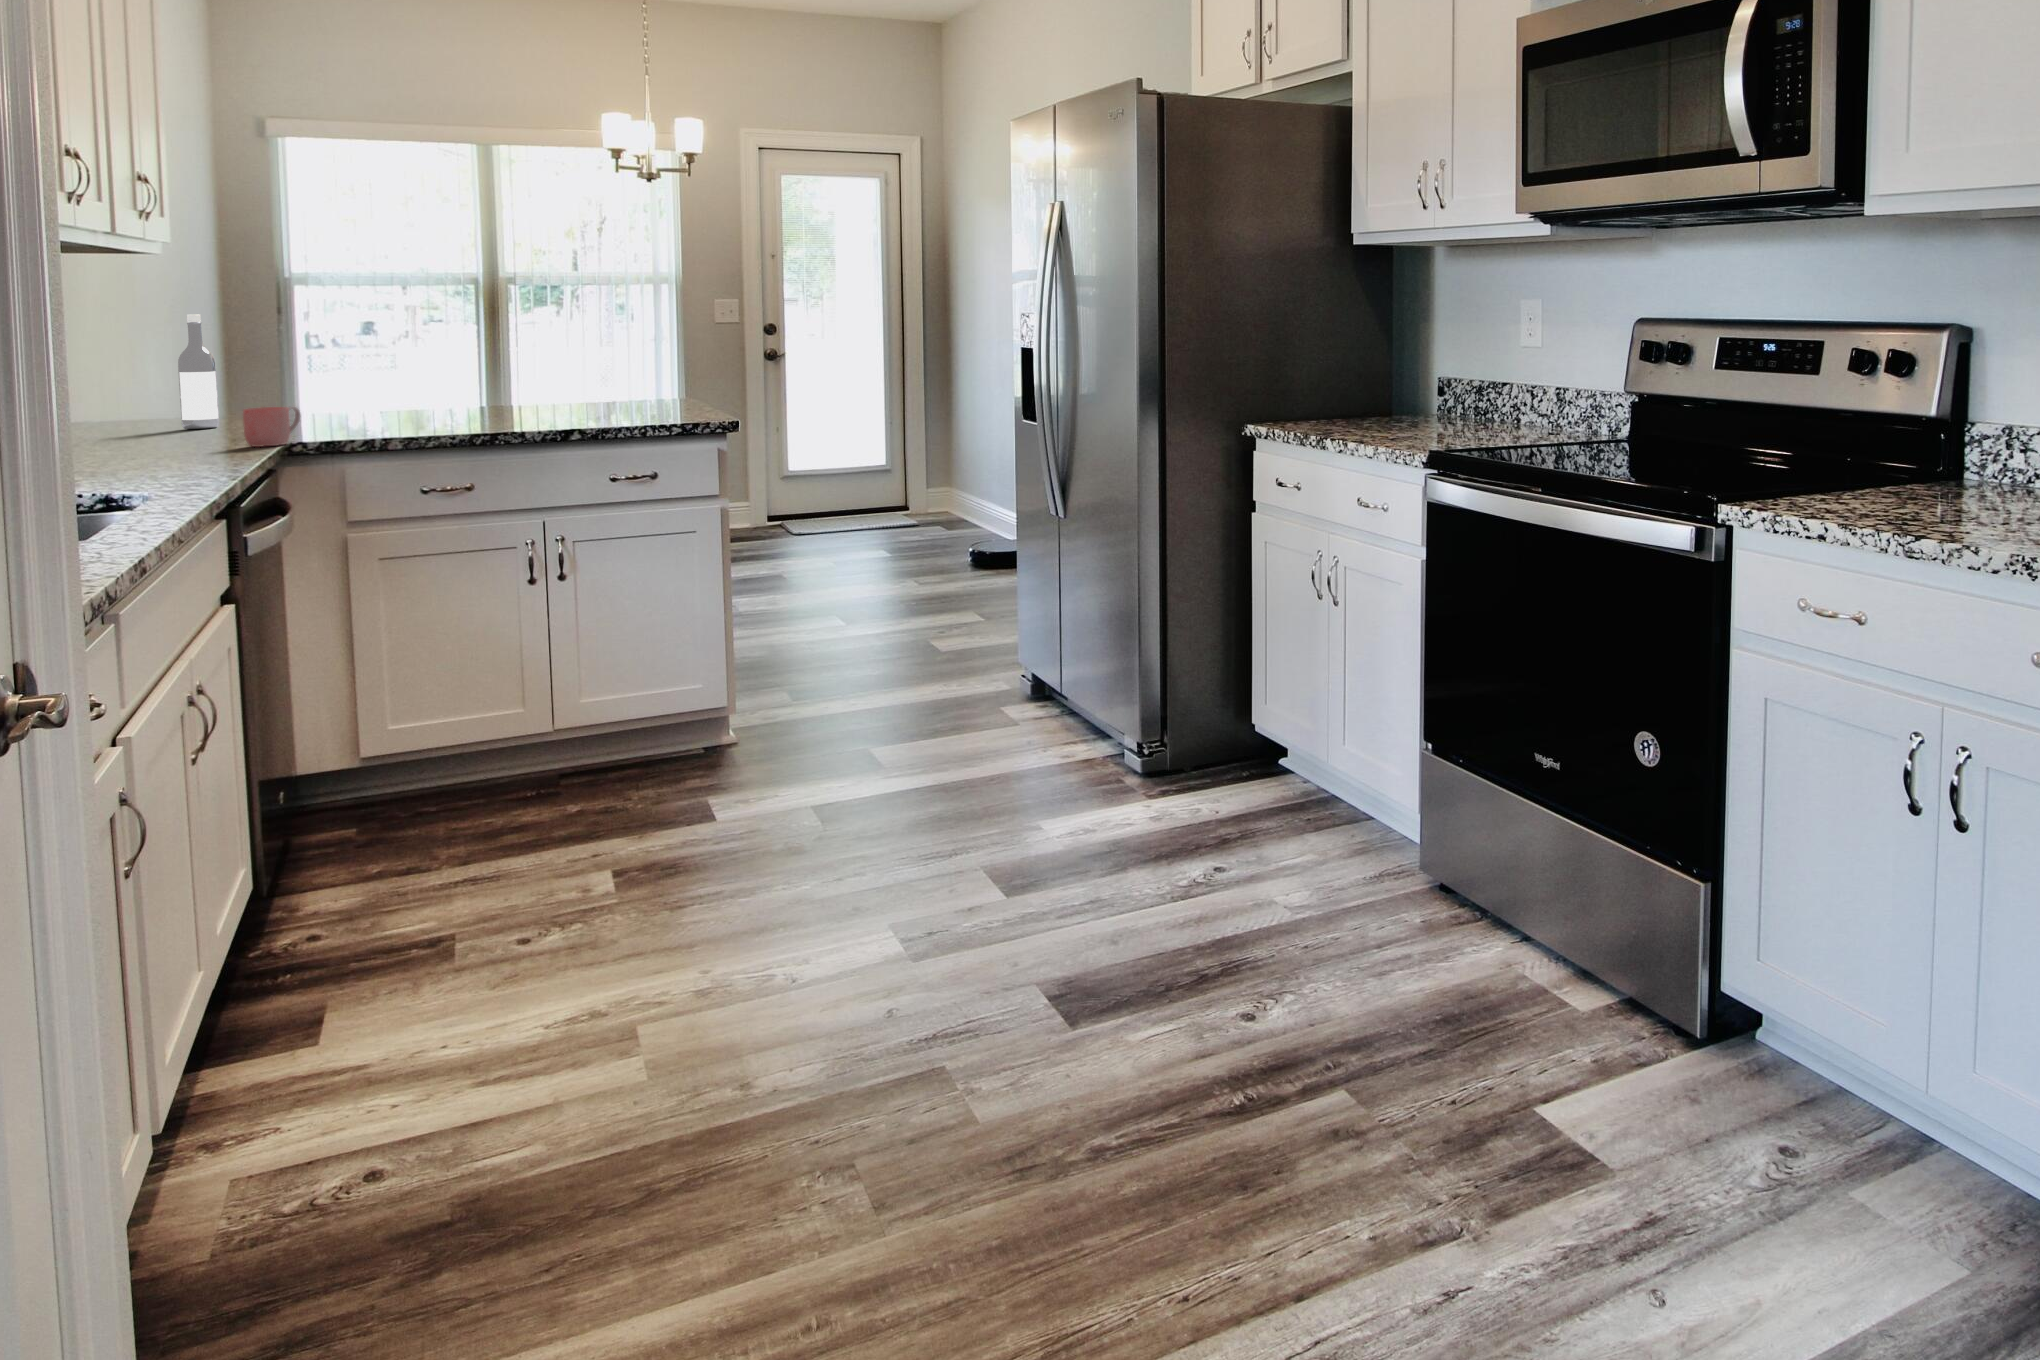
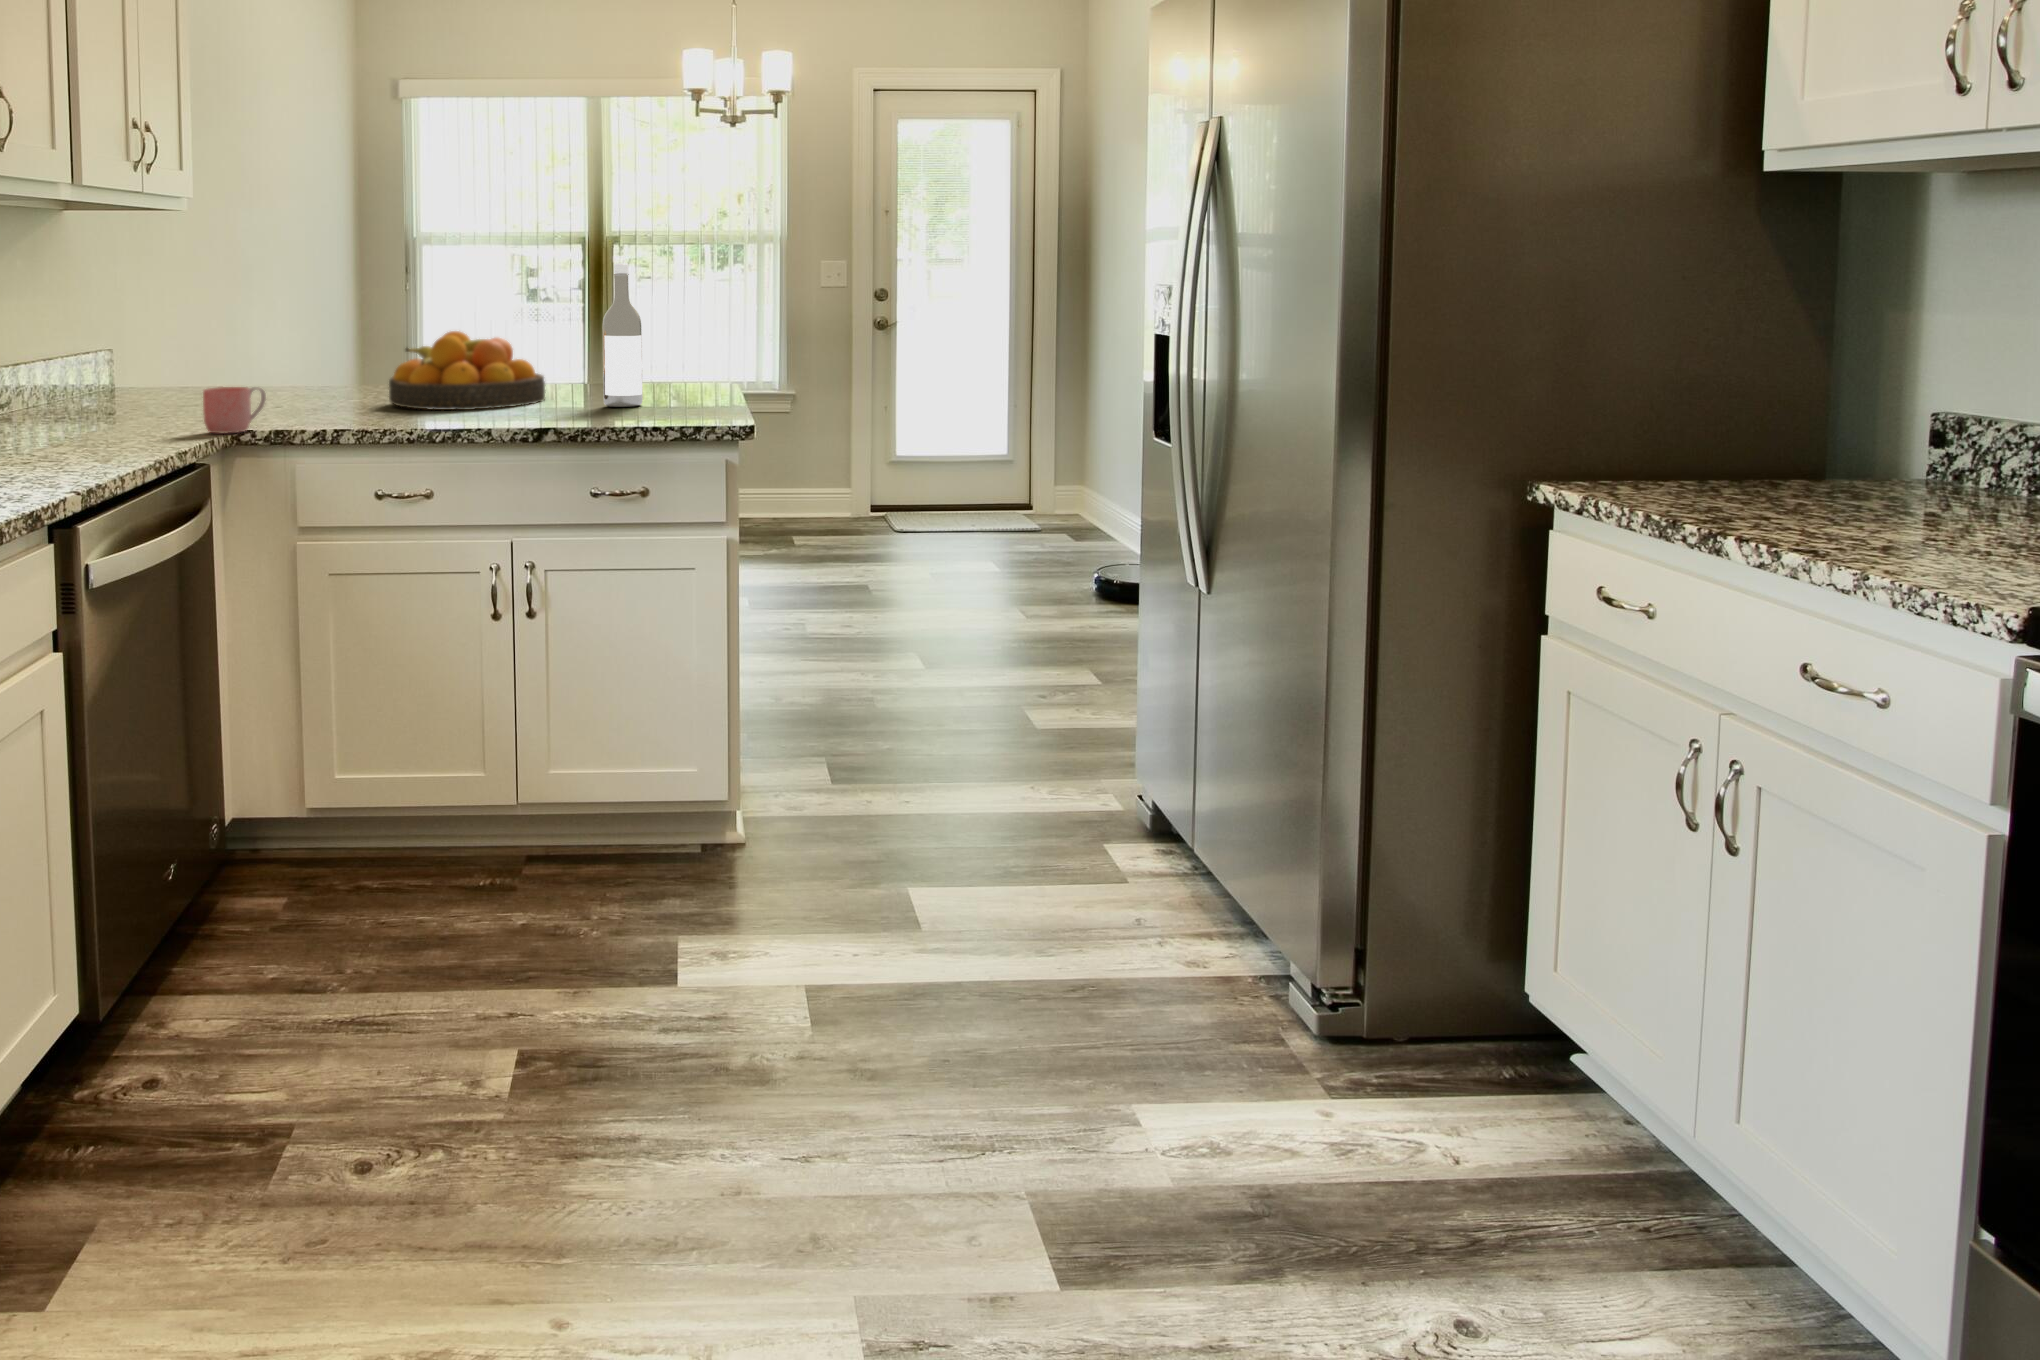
wine bottle: present [178,314,219,429] -> present [603,263,643,407]
fruit bowl: none [389,358,537,424] -> present [389,331,545,410]

